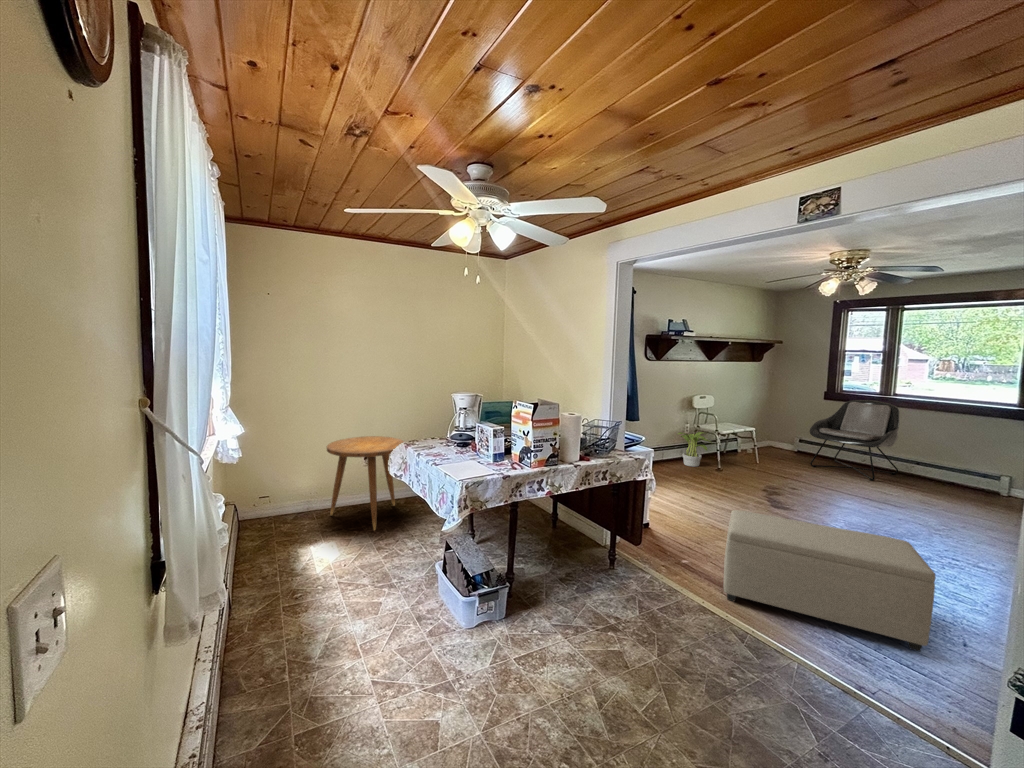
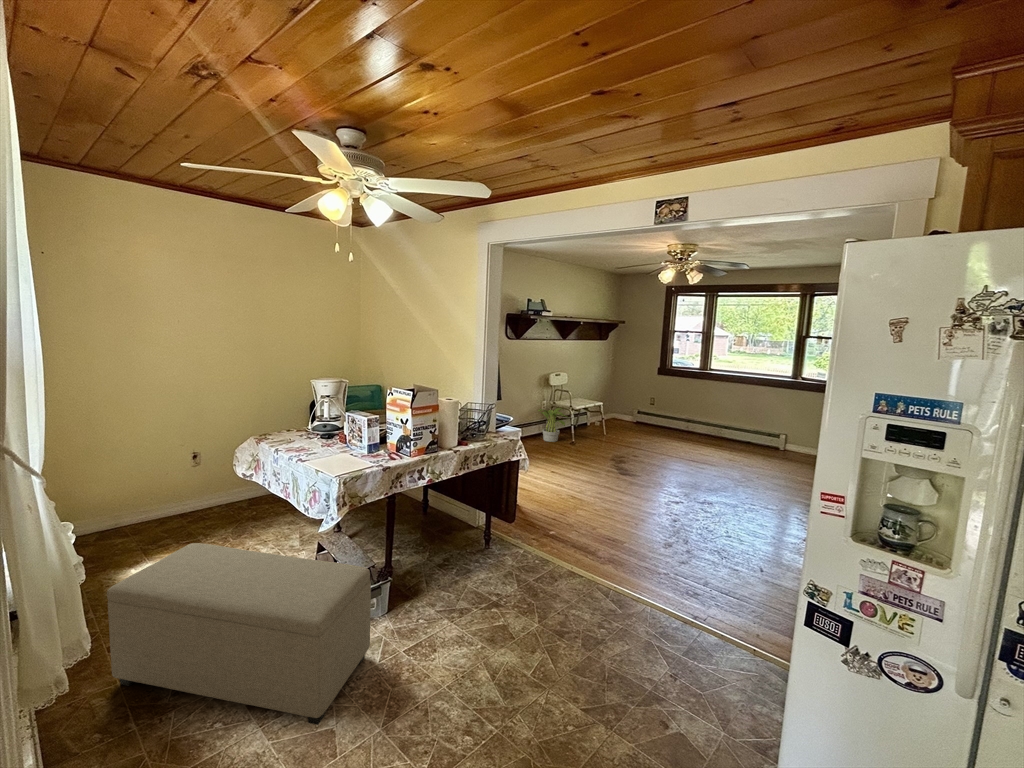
lounge chair: present [810,400,900,481] -> none [649,375,715,445]
side table: present [327,436,404,530] -> none [137,430,247,543]
ottoman: present [724,510,935,652] -> present [107,543,371,725]

